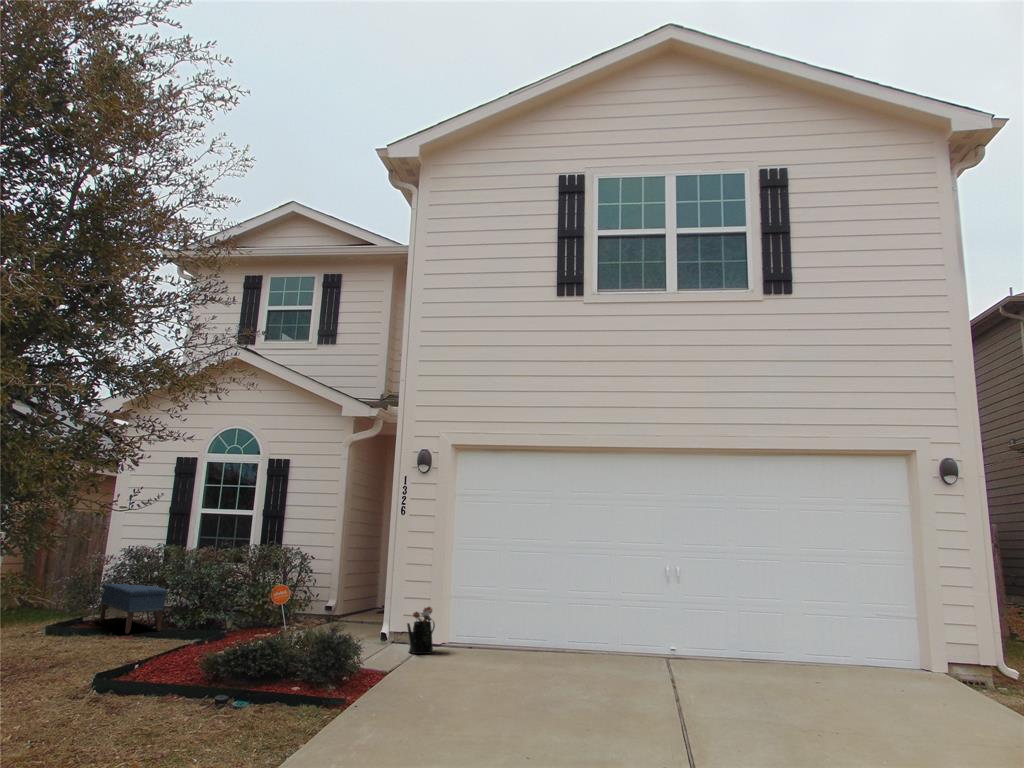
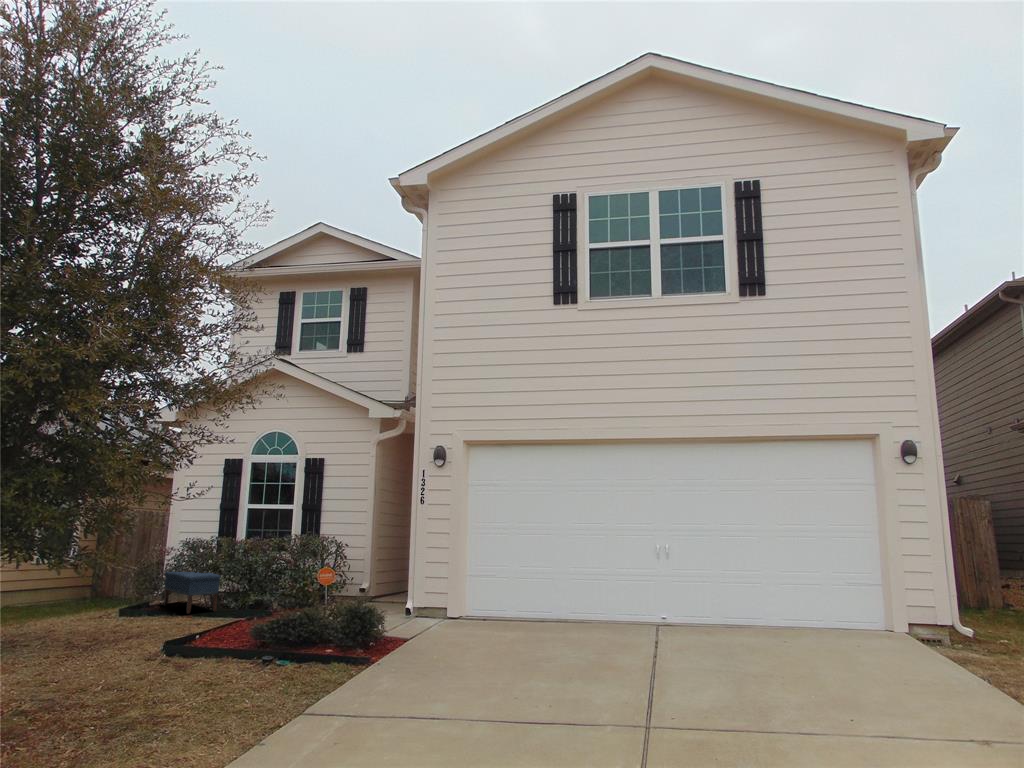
watering can: present [407,607,435,654] -> none [426,584,452,625]

